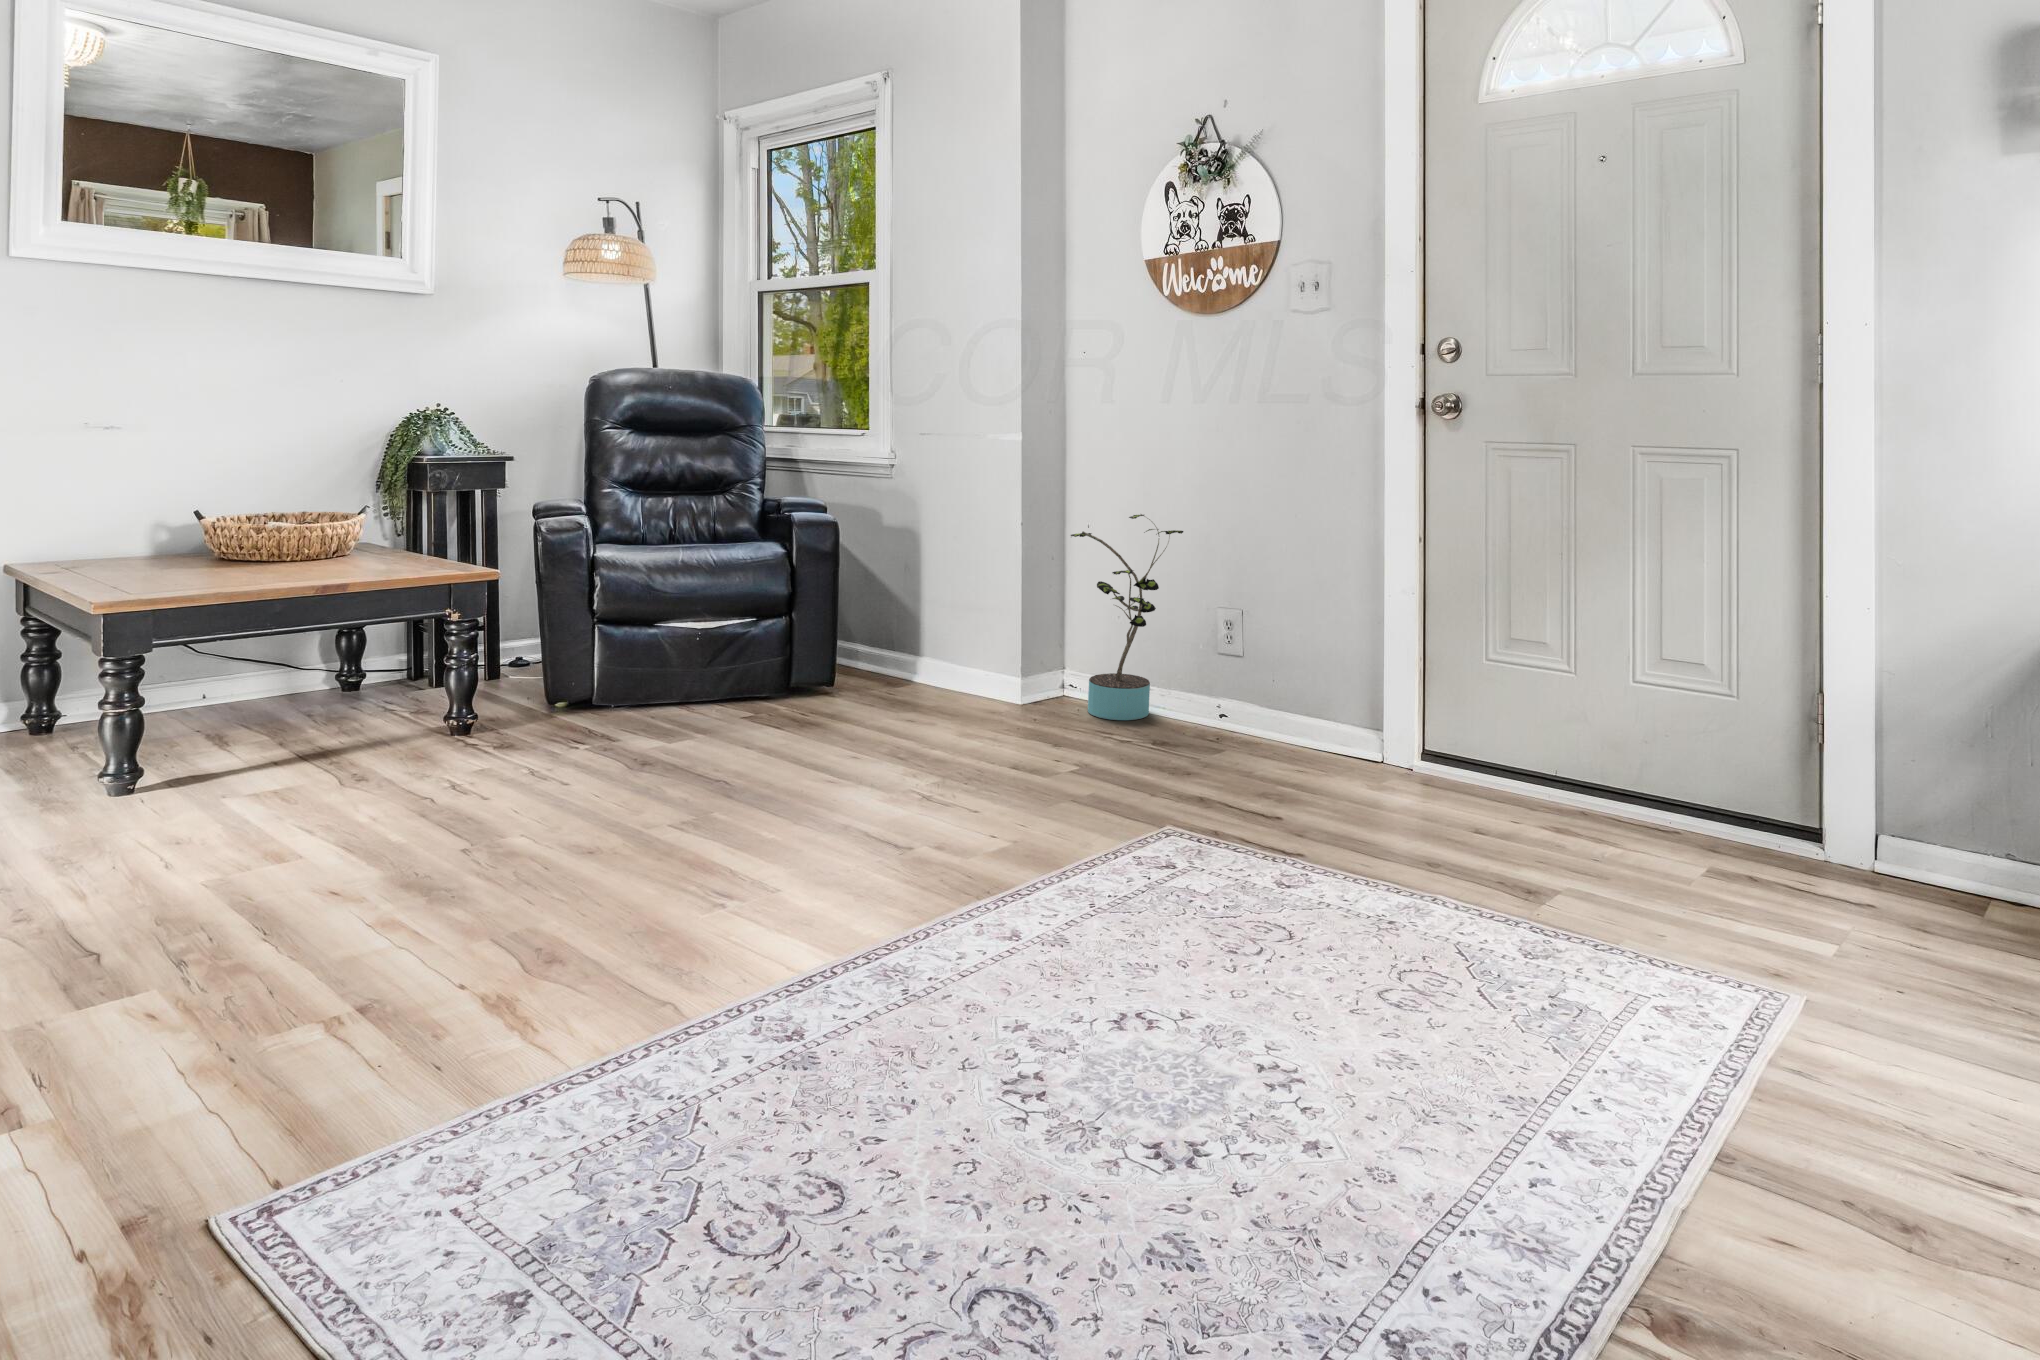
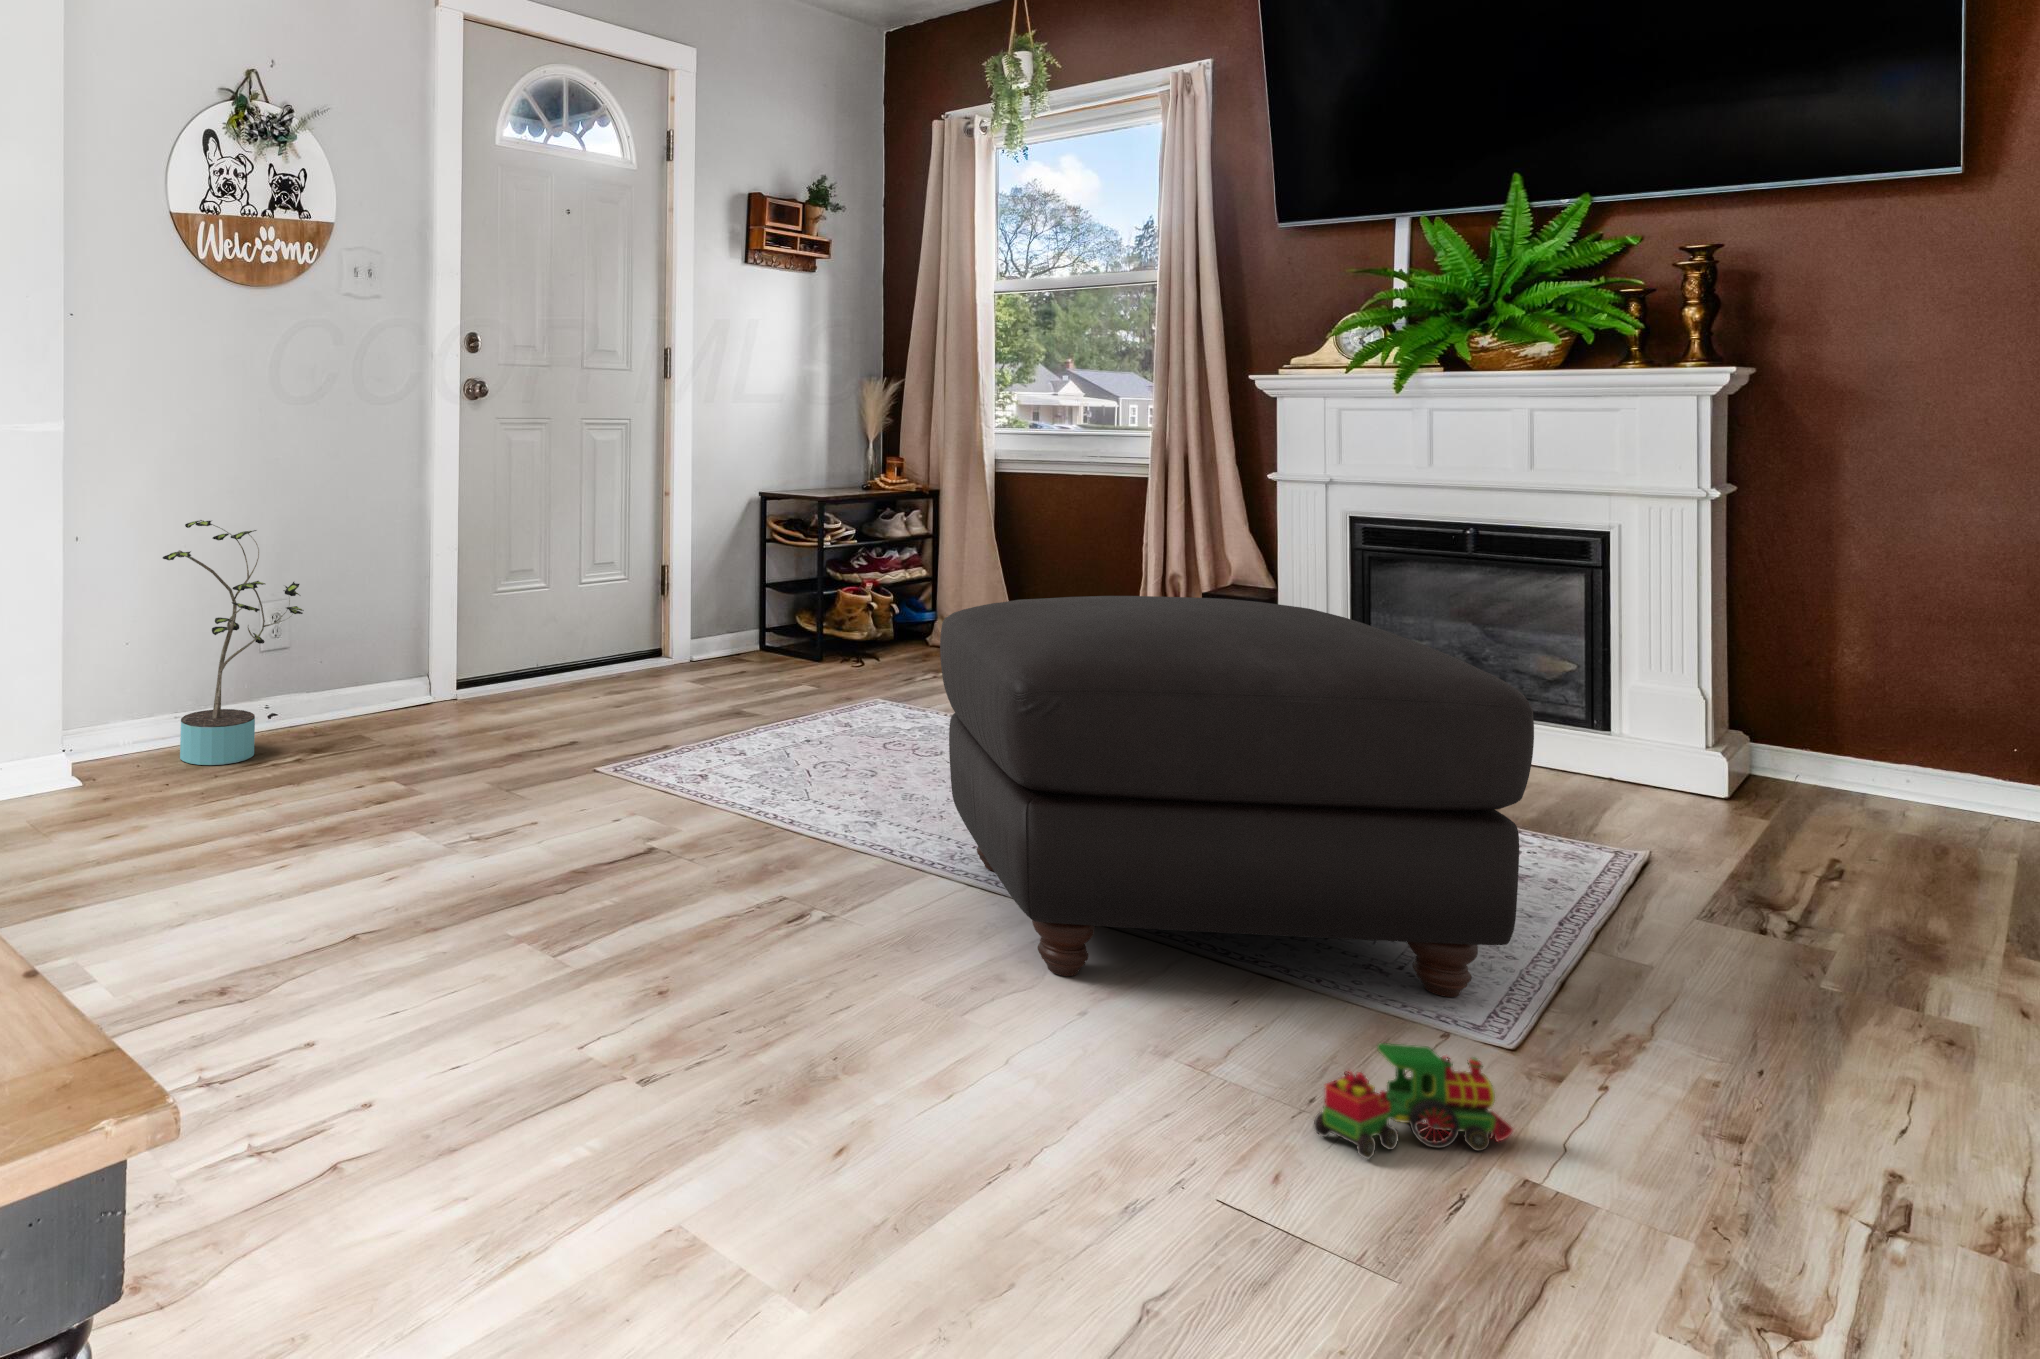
ottoman: none [273,656,921,1241] -> present [940,596,1534,997]
toy train: none [68,999,183,1134] -> present [1314,1043,1513,1159]

